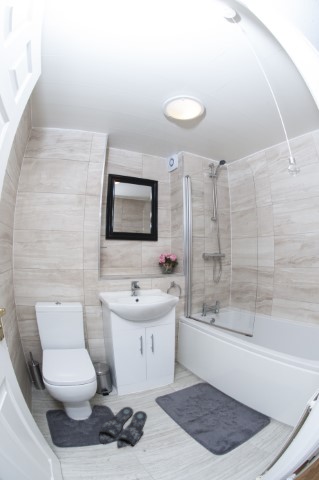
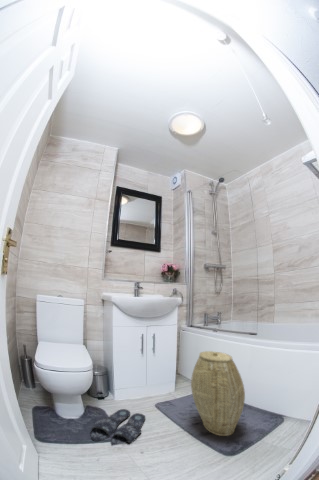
woven basket: none [187,358,236,433] -> present [191,351,245,436]

